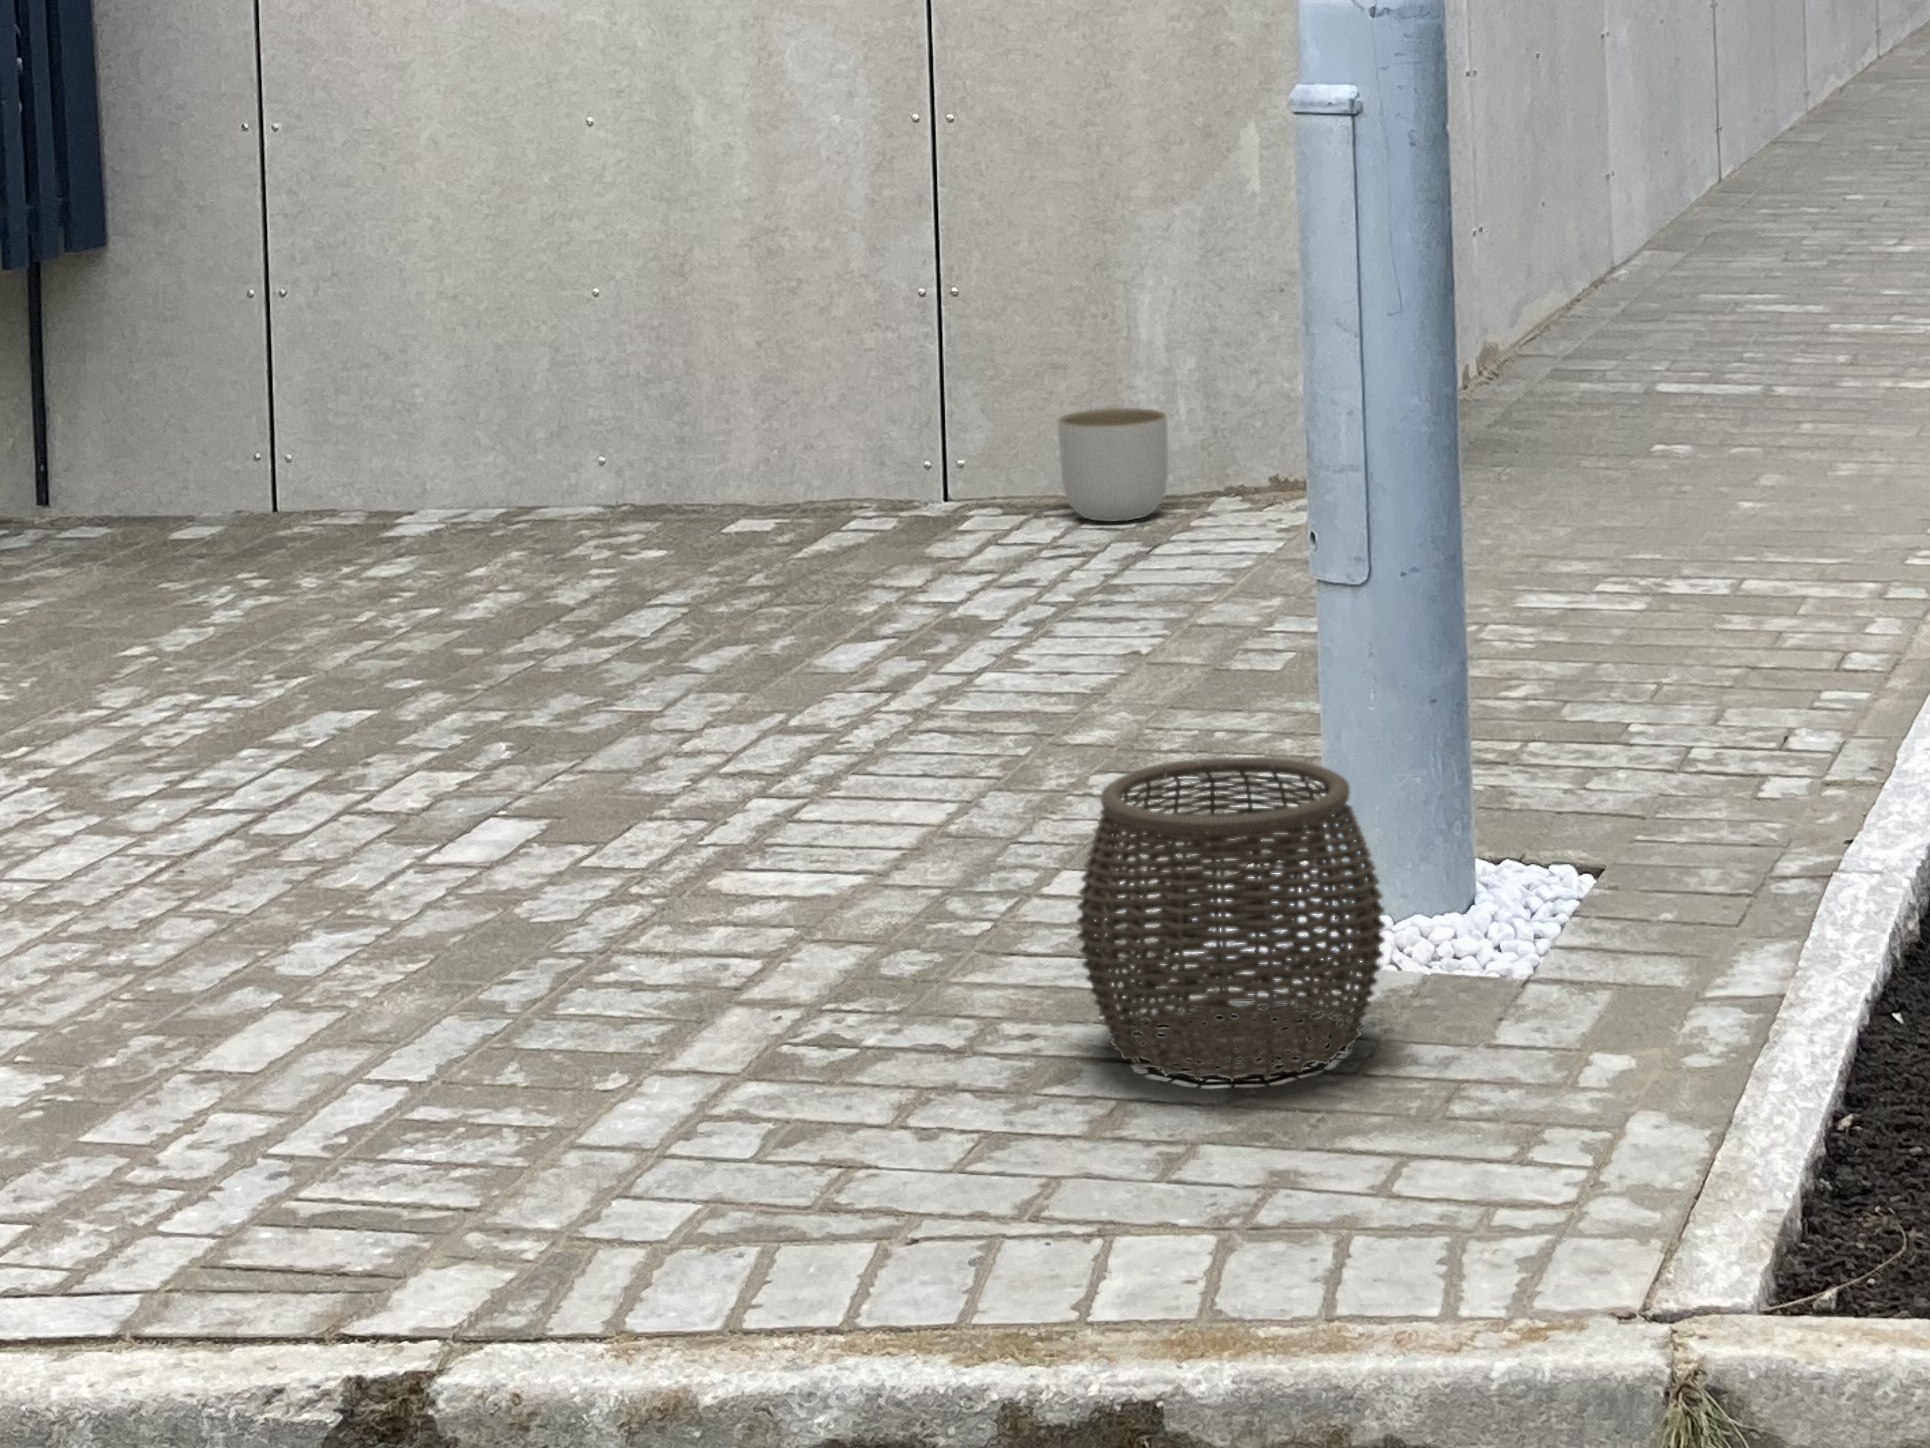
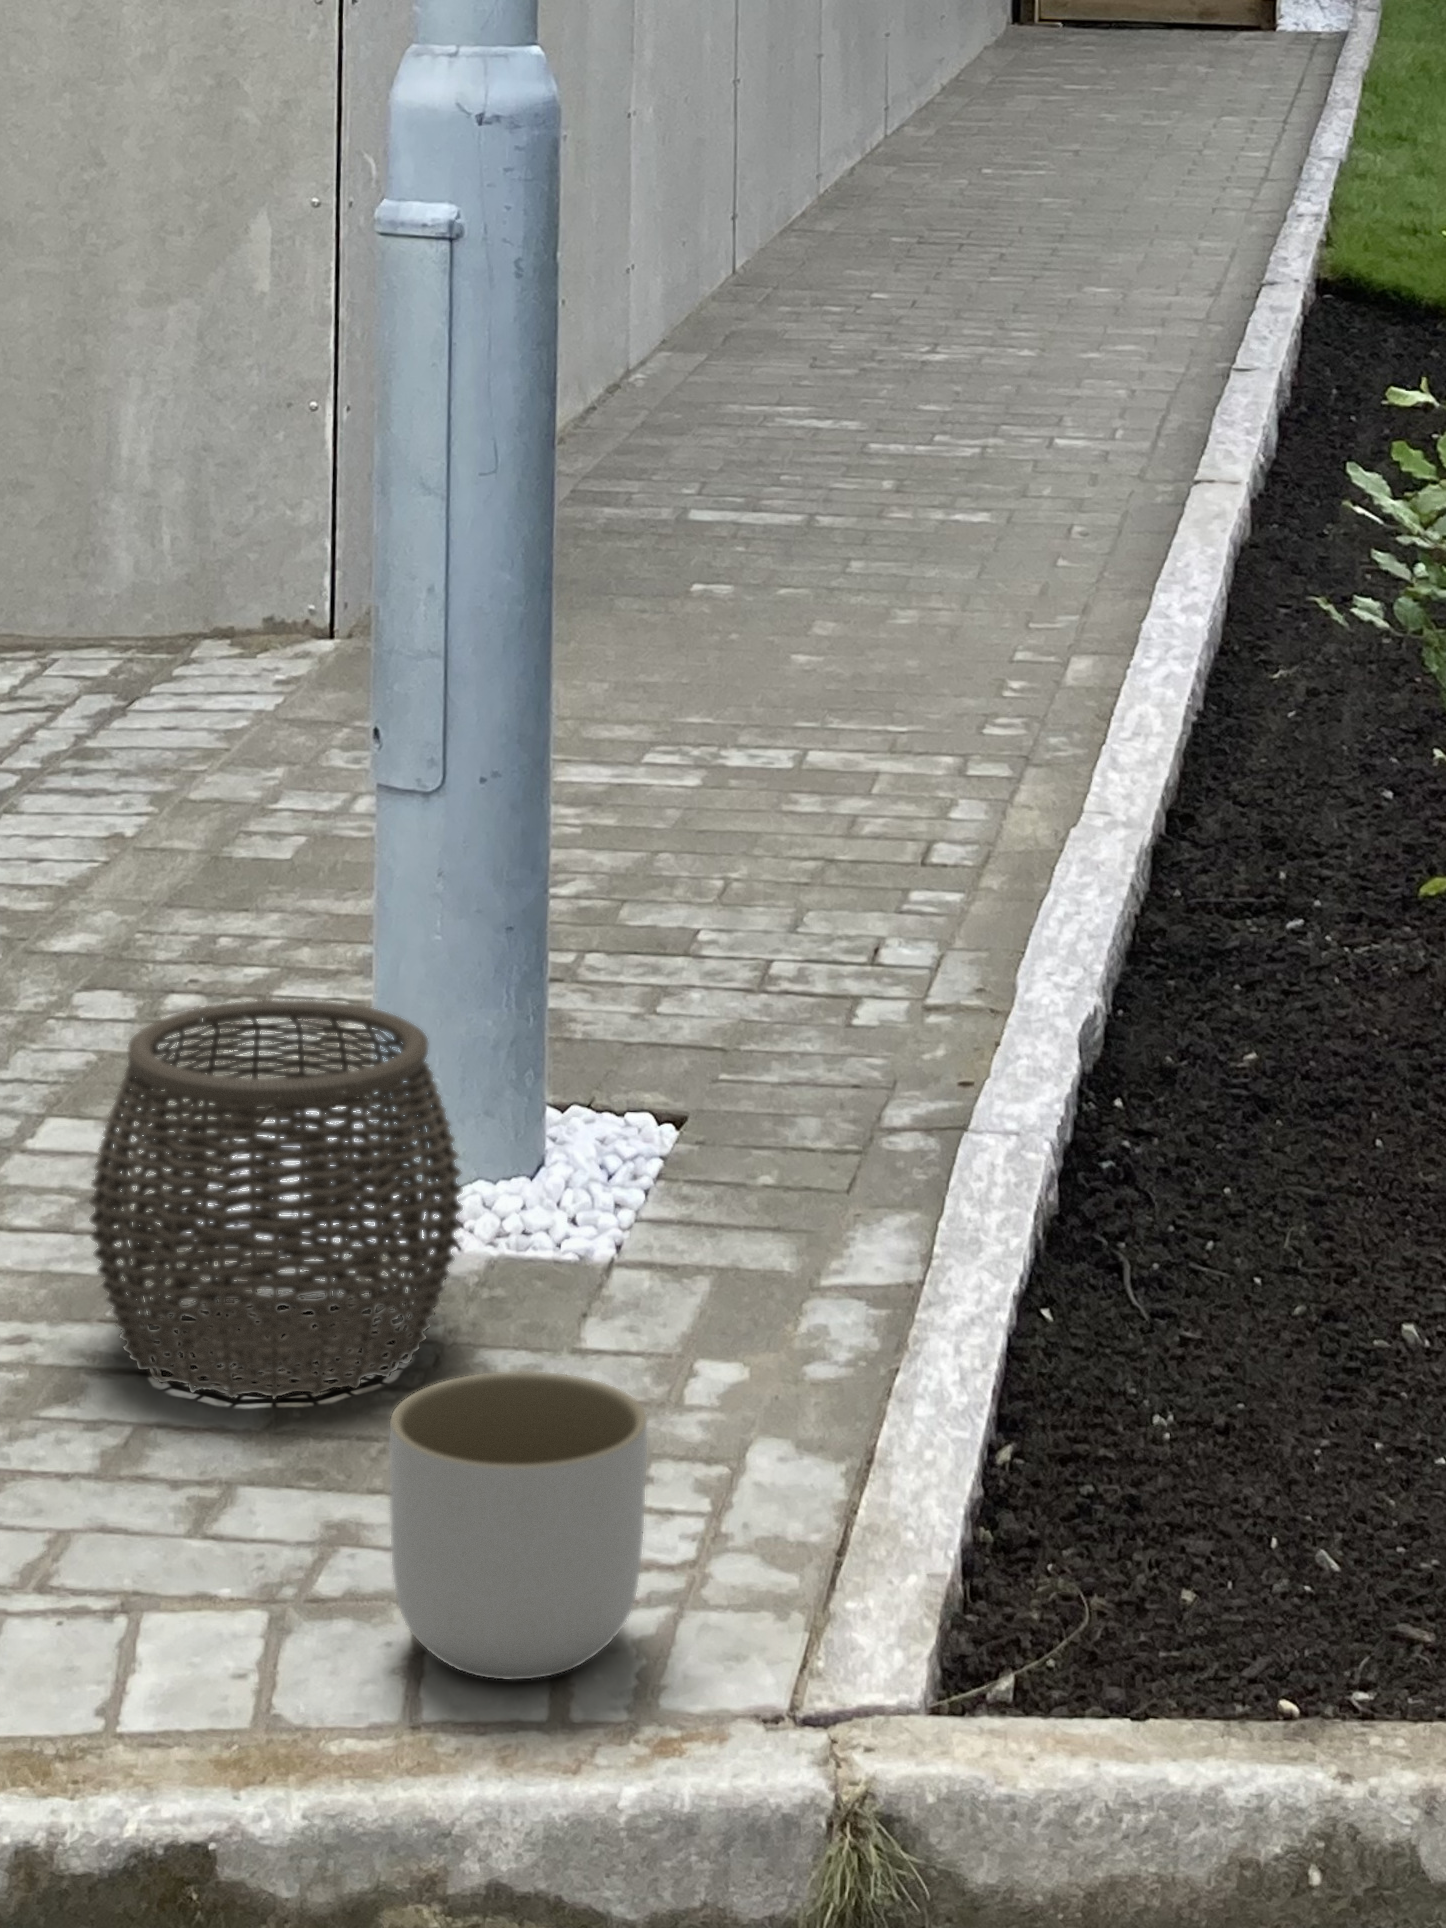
planter: present [1058,408,1168,522] -> present [389,1371,648,1680]

